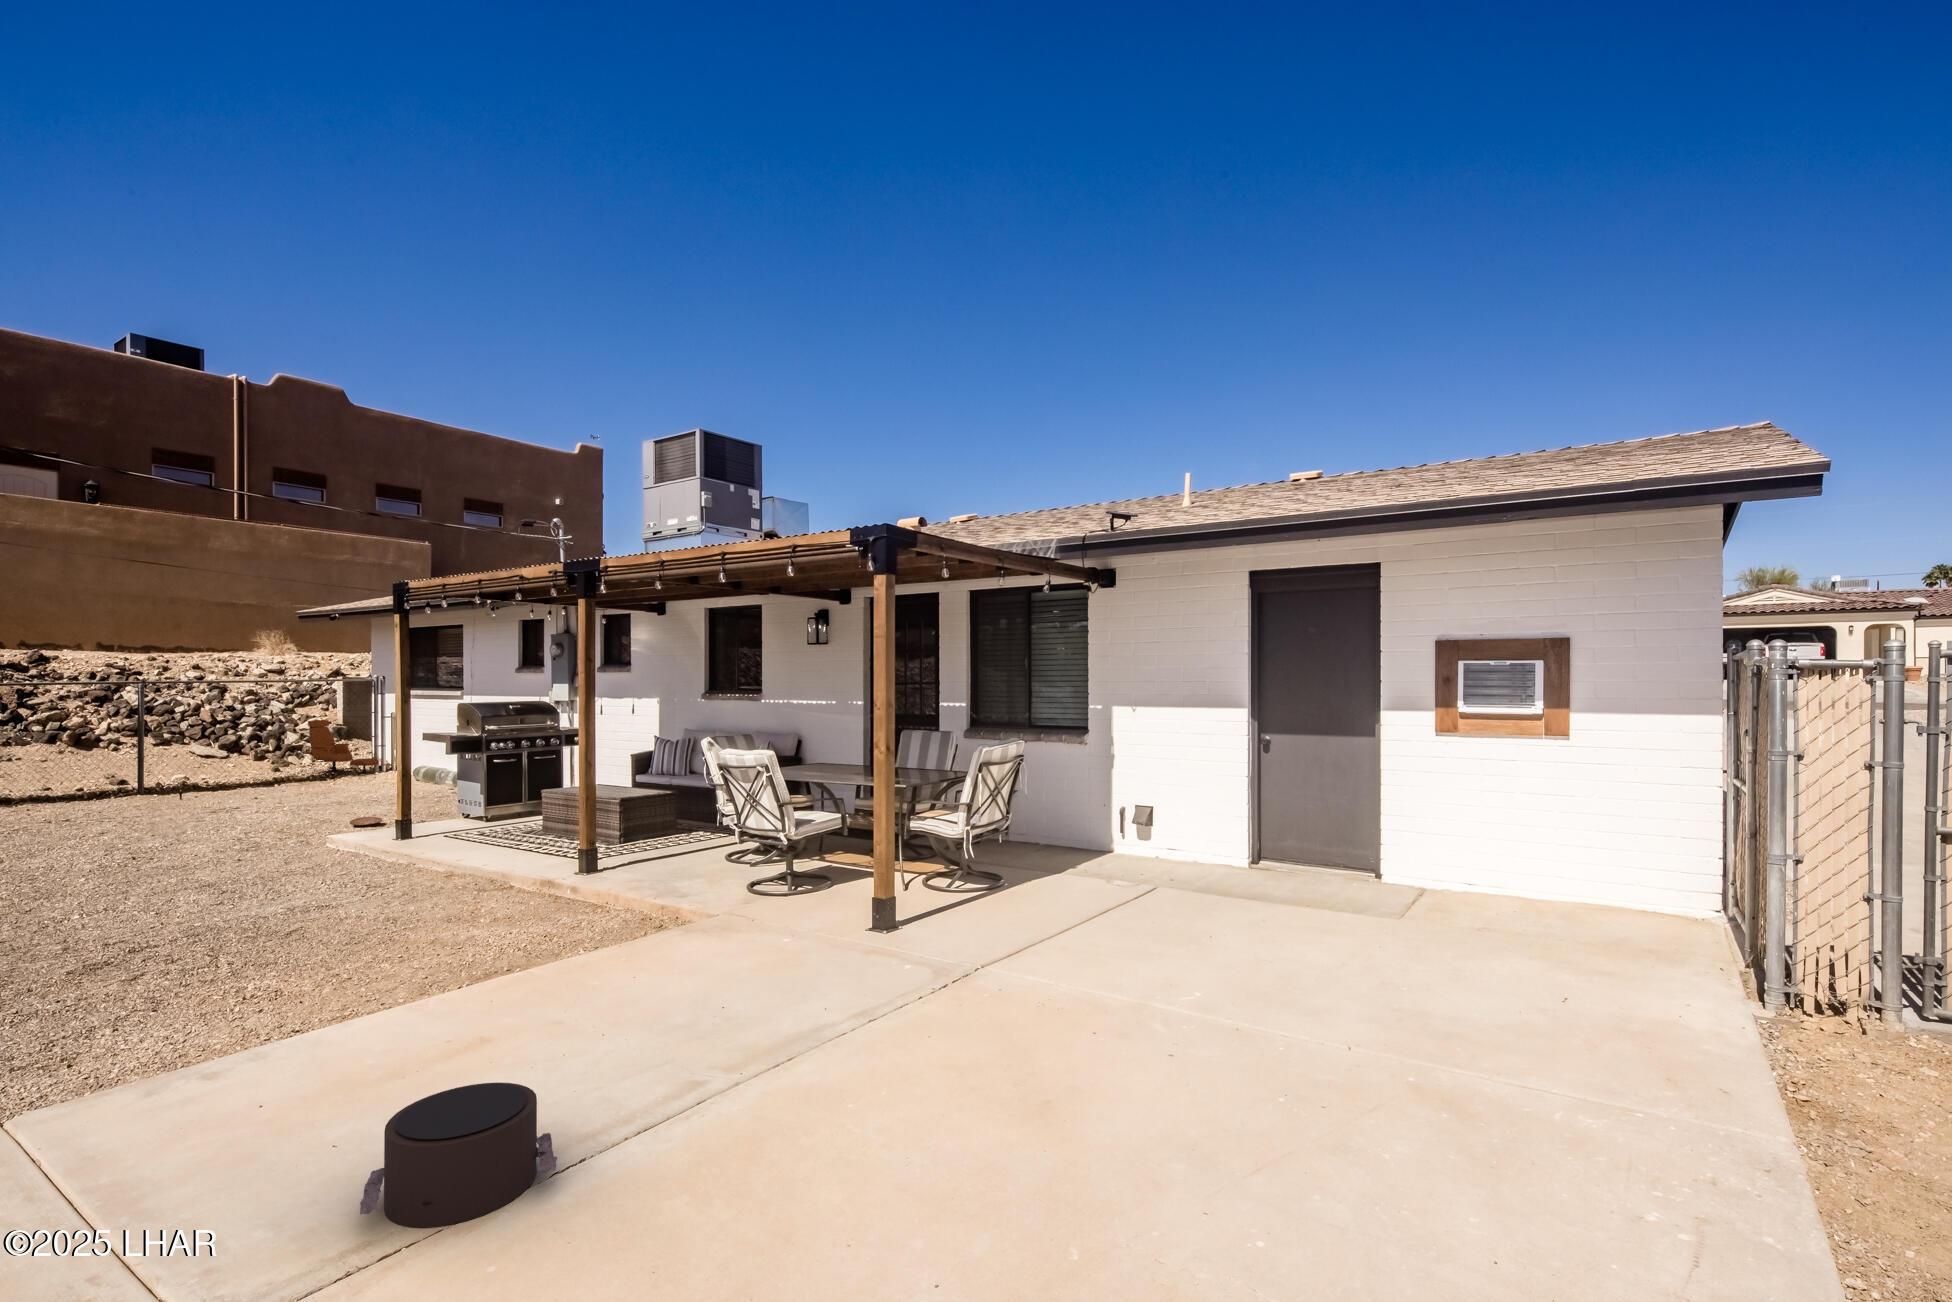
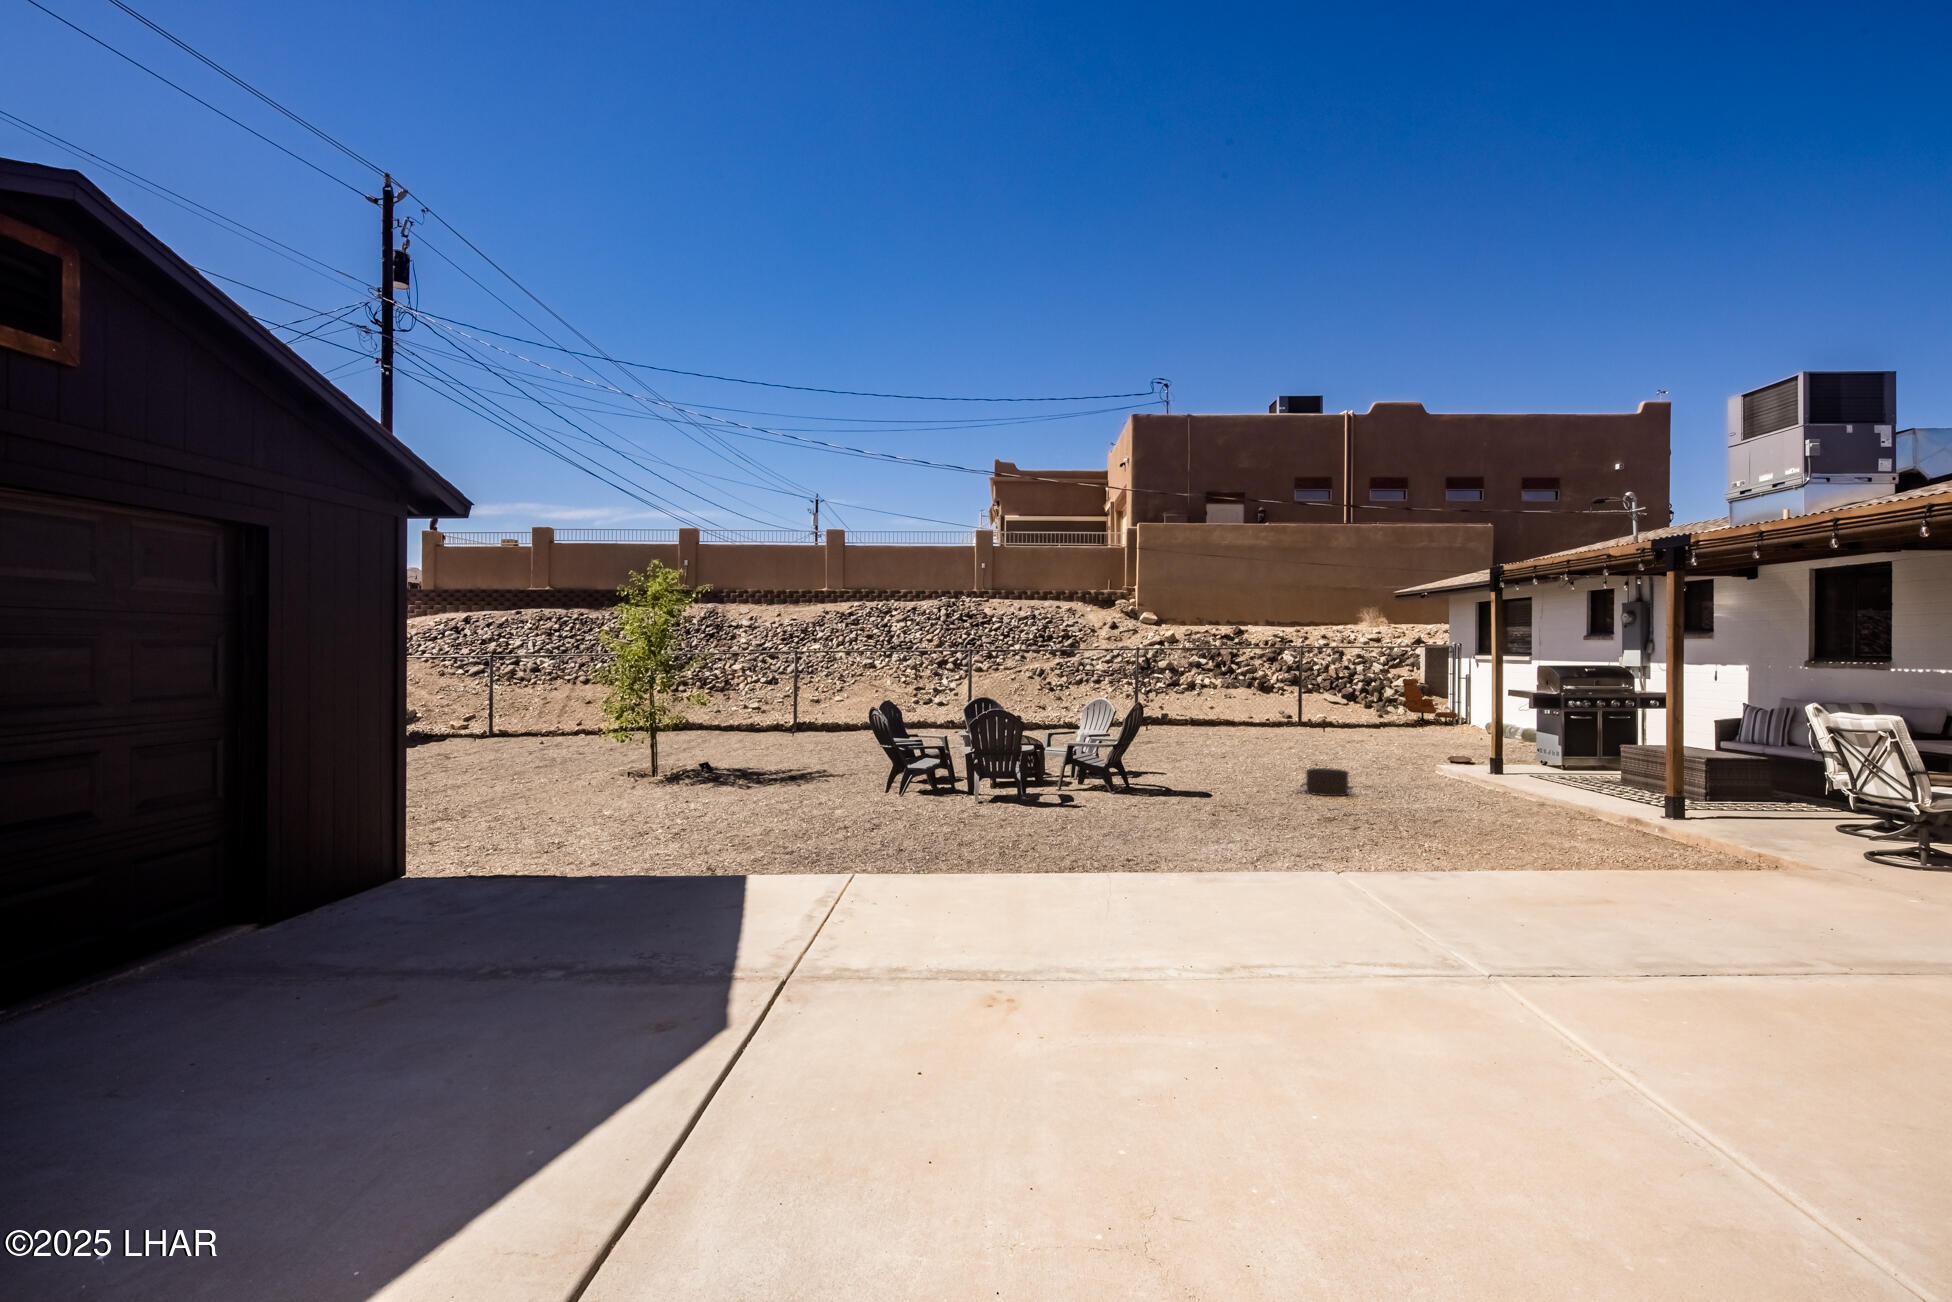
pouf: present [360,1082,557,1228] -> present [1299,768,1353,796]

